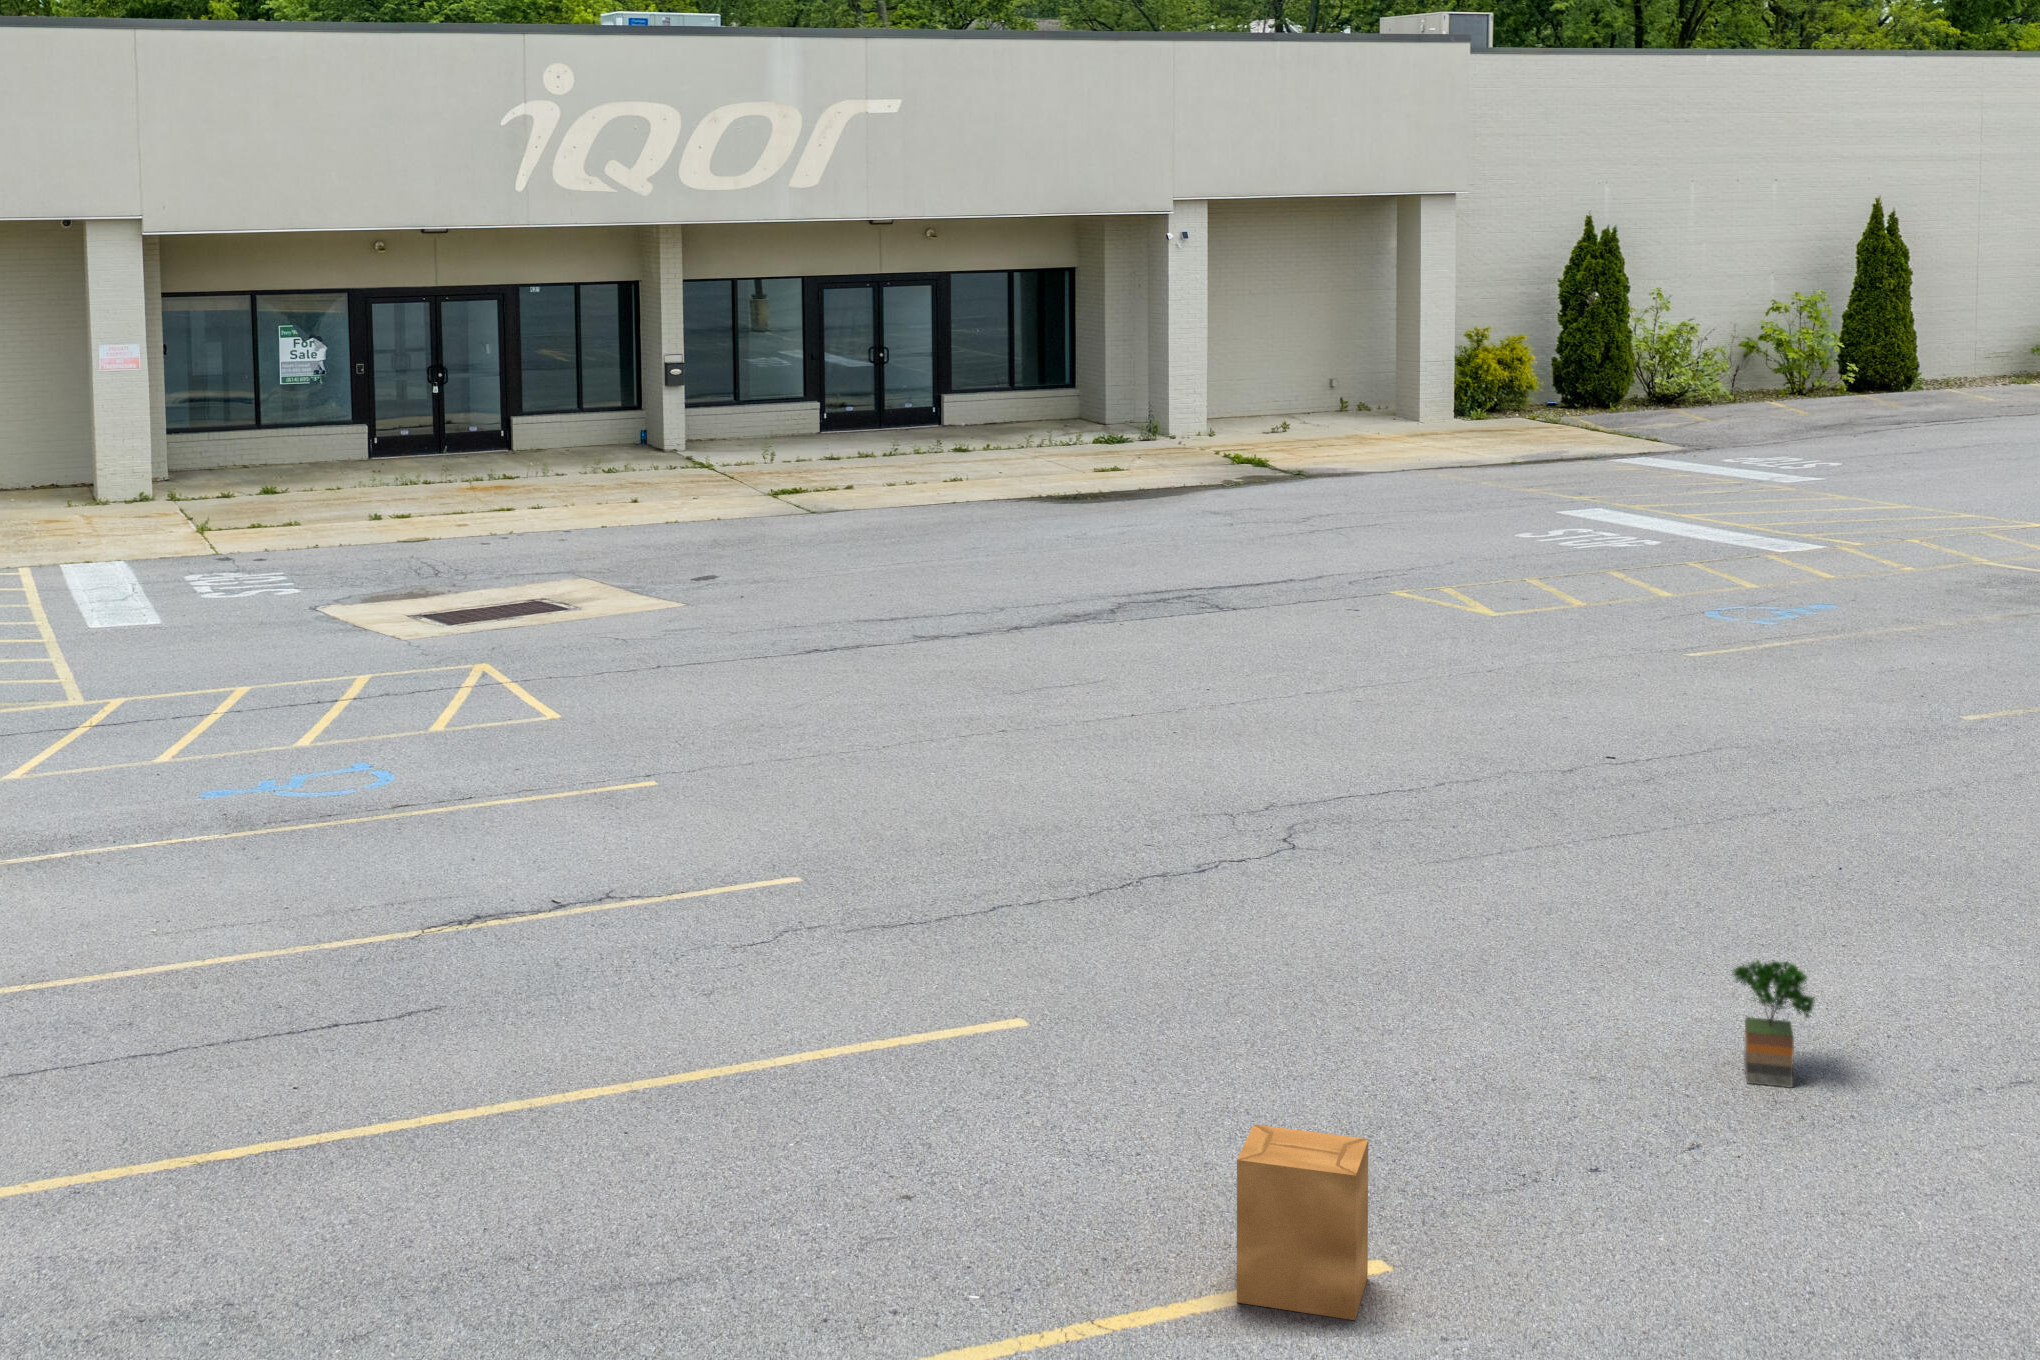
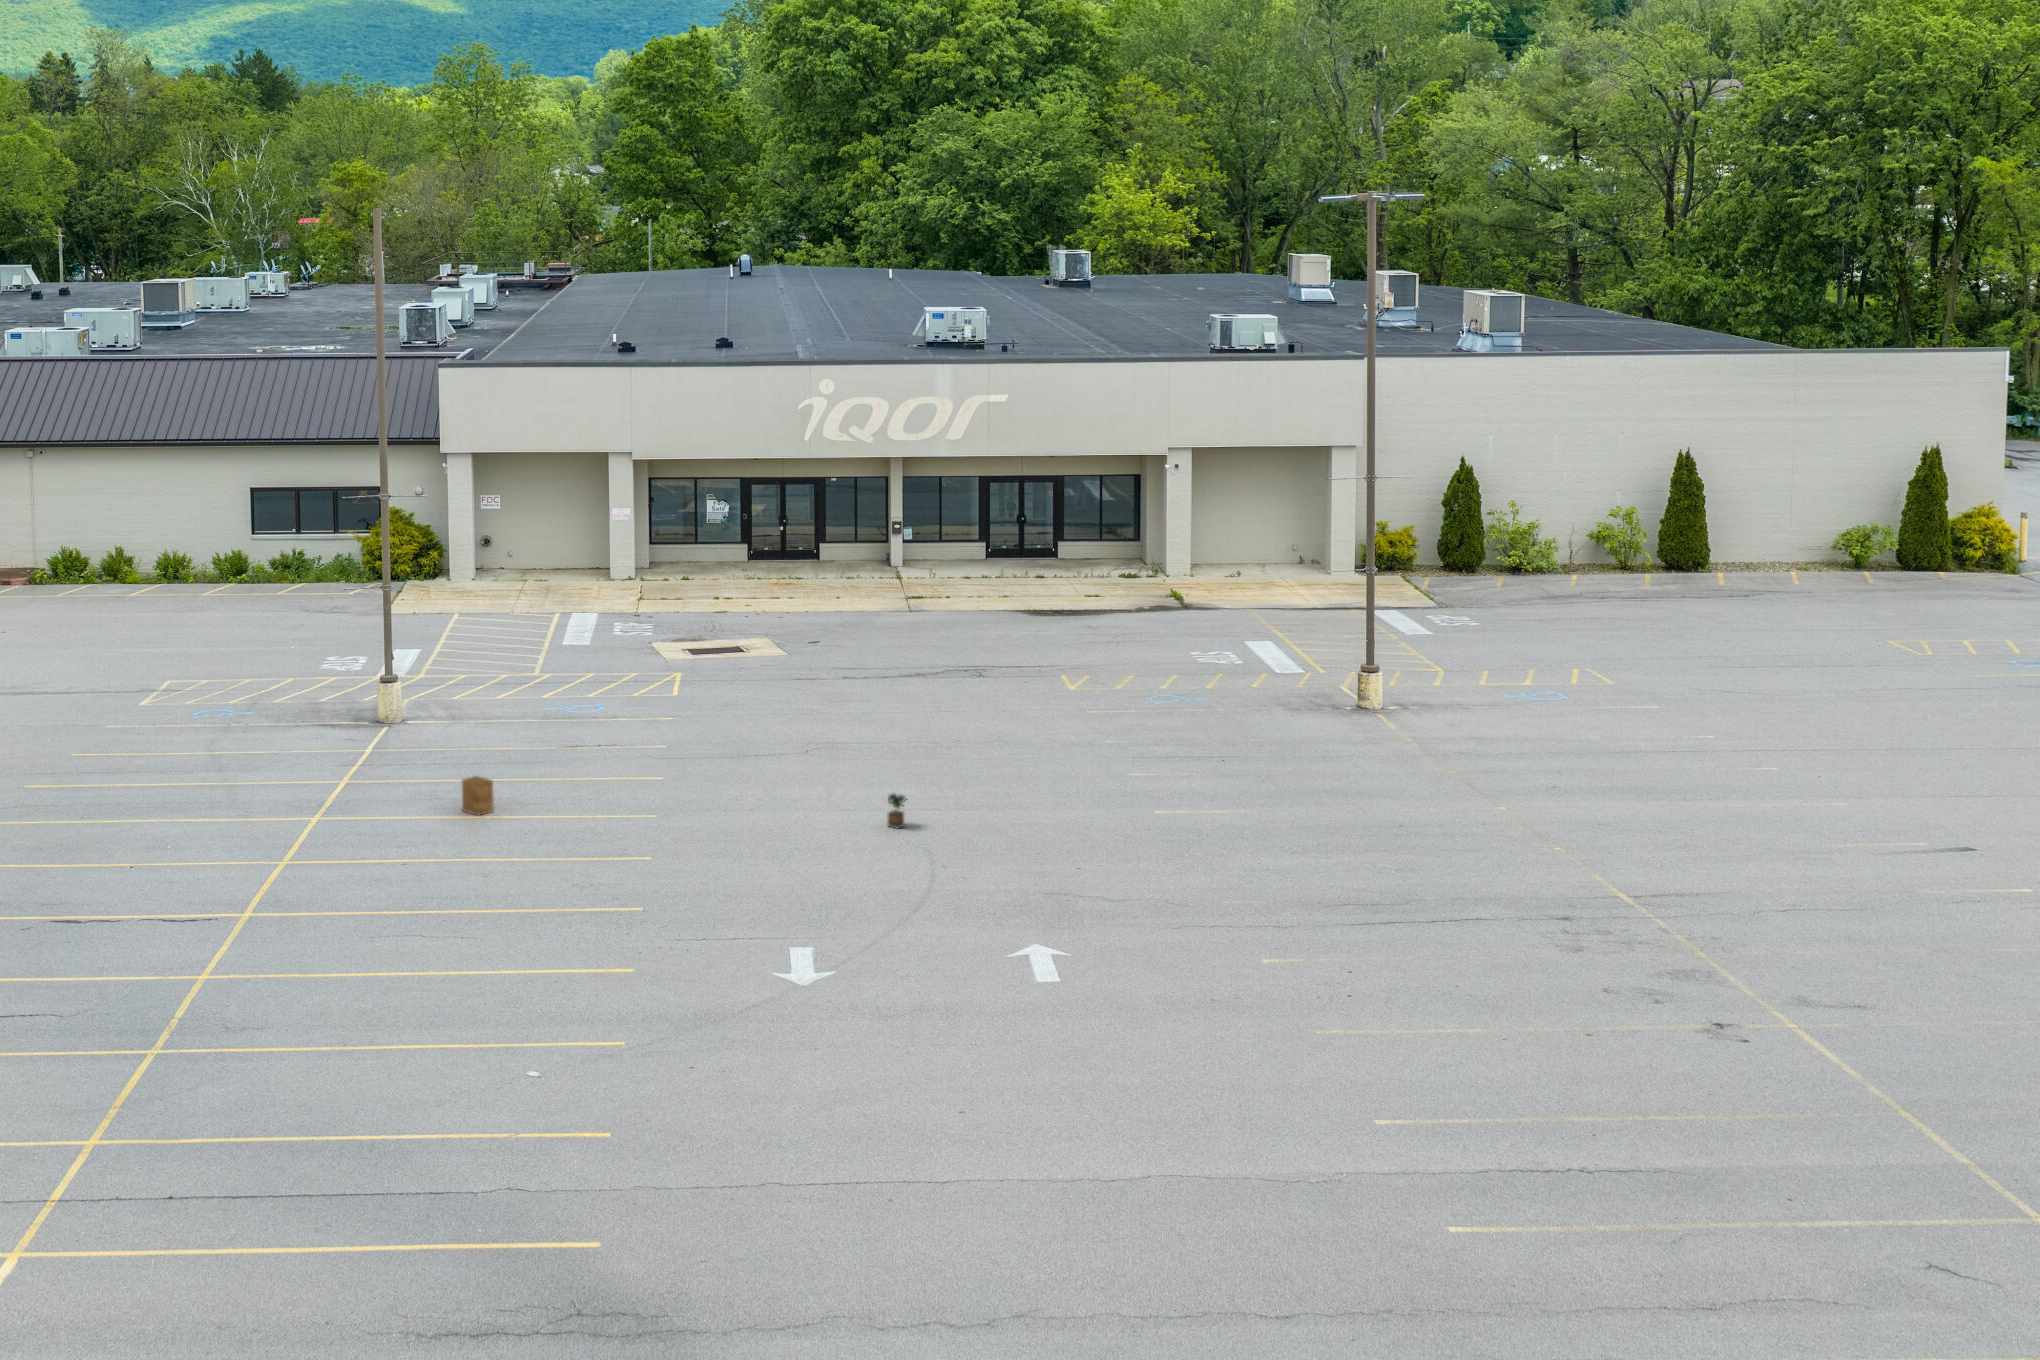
cardboard box: present [1237,1124,1368,1320] -> present [462,776,494,815]

